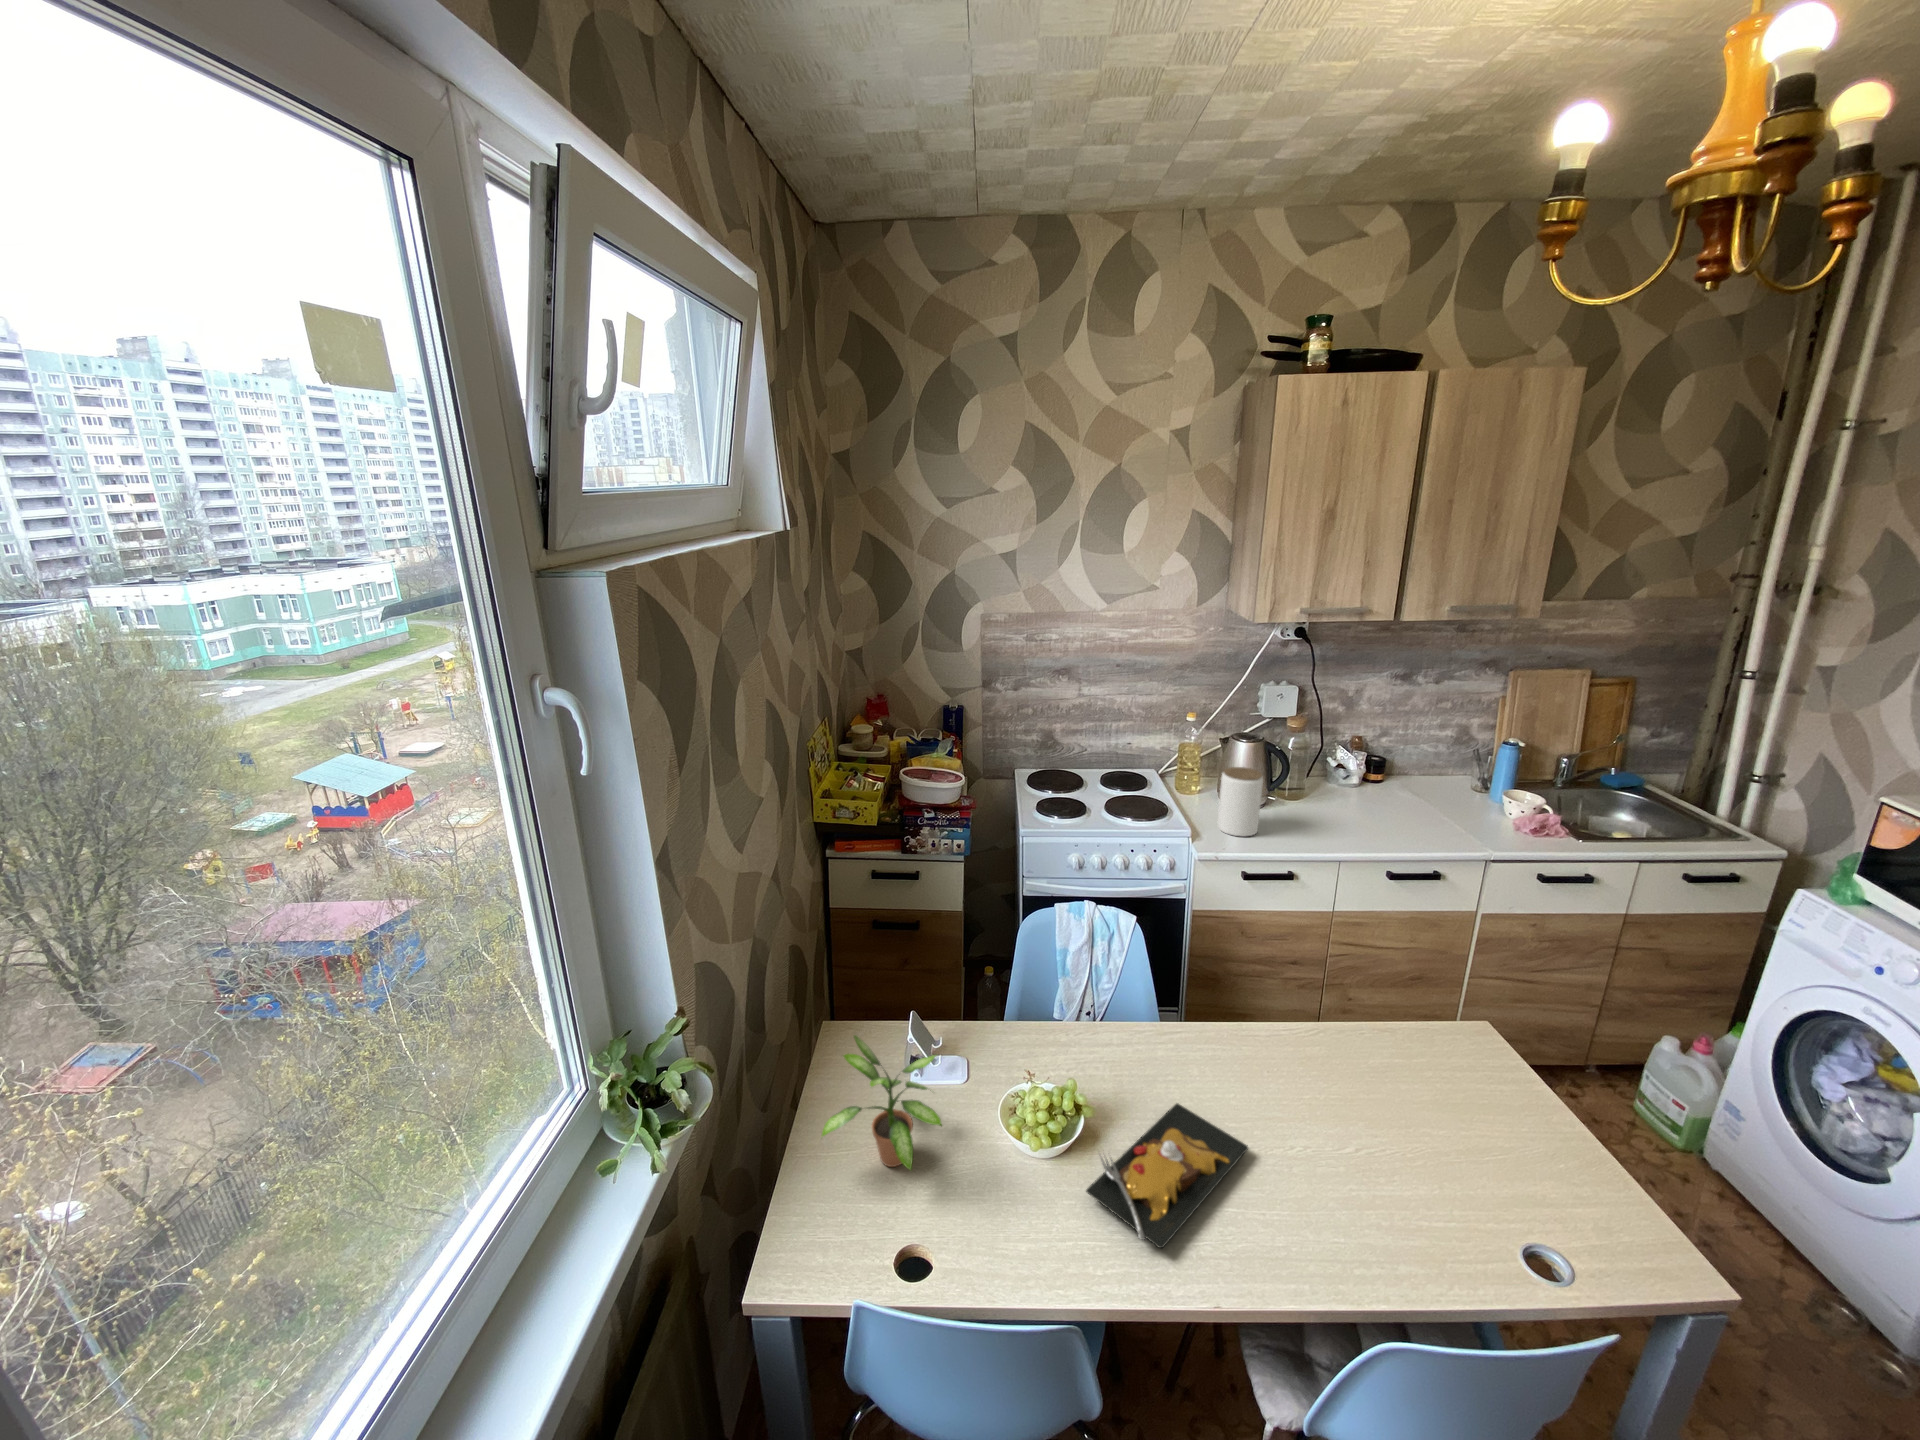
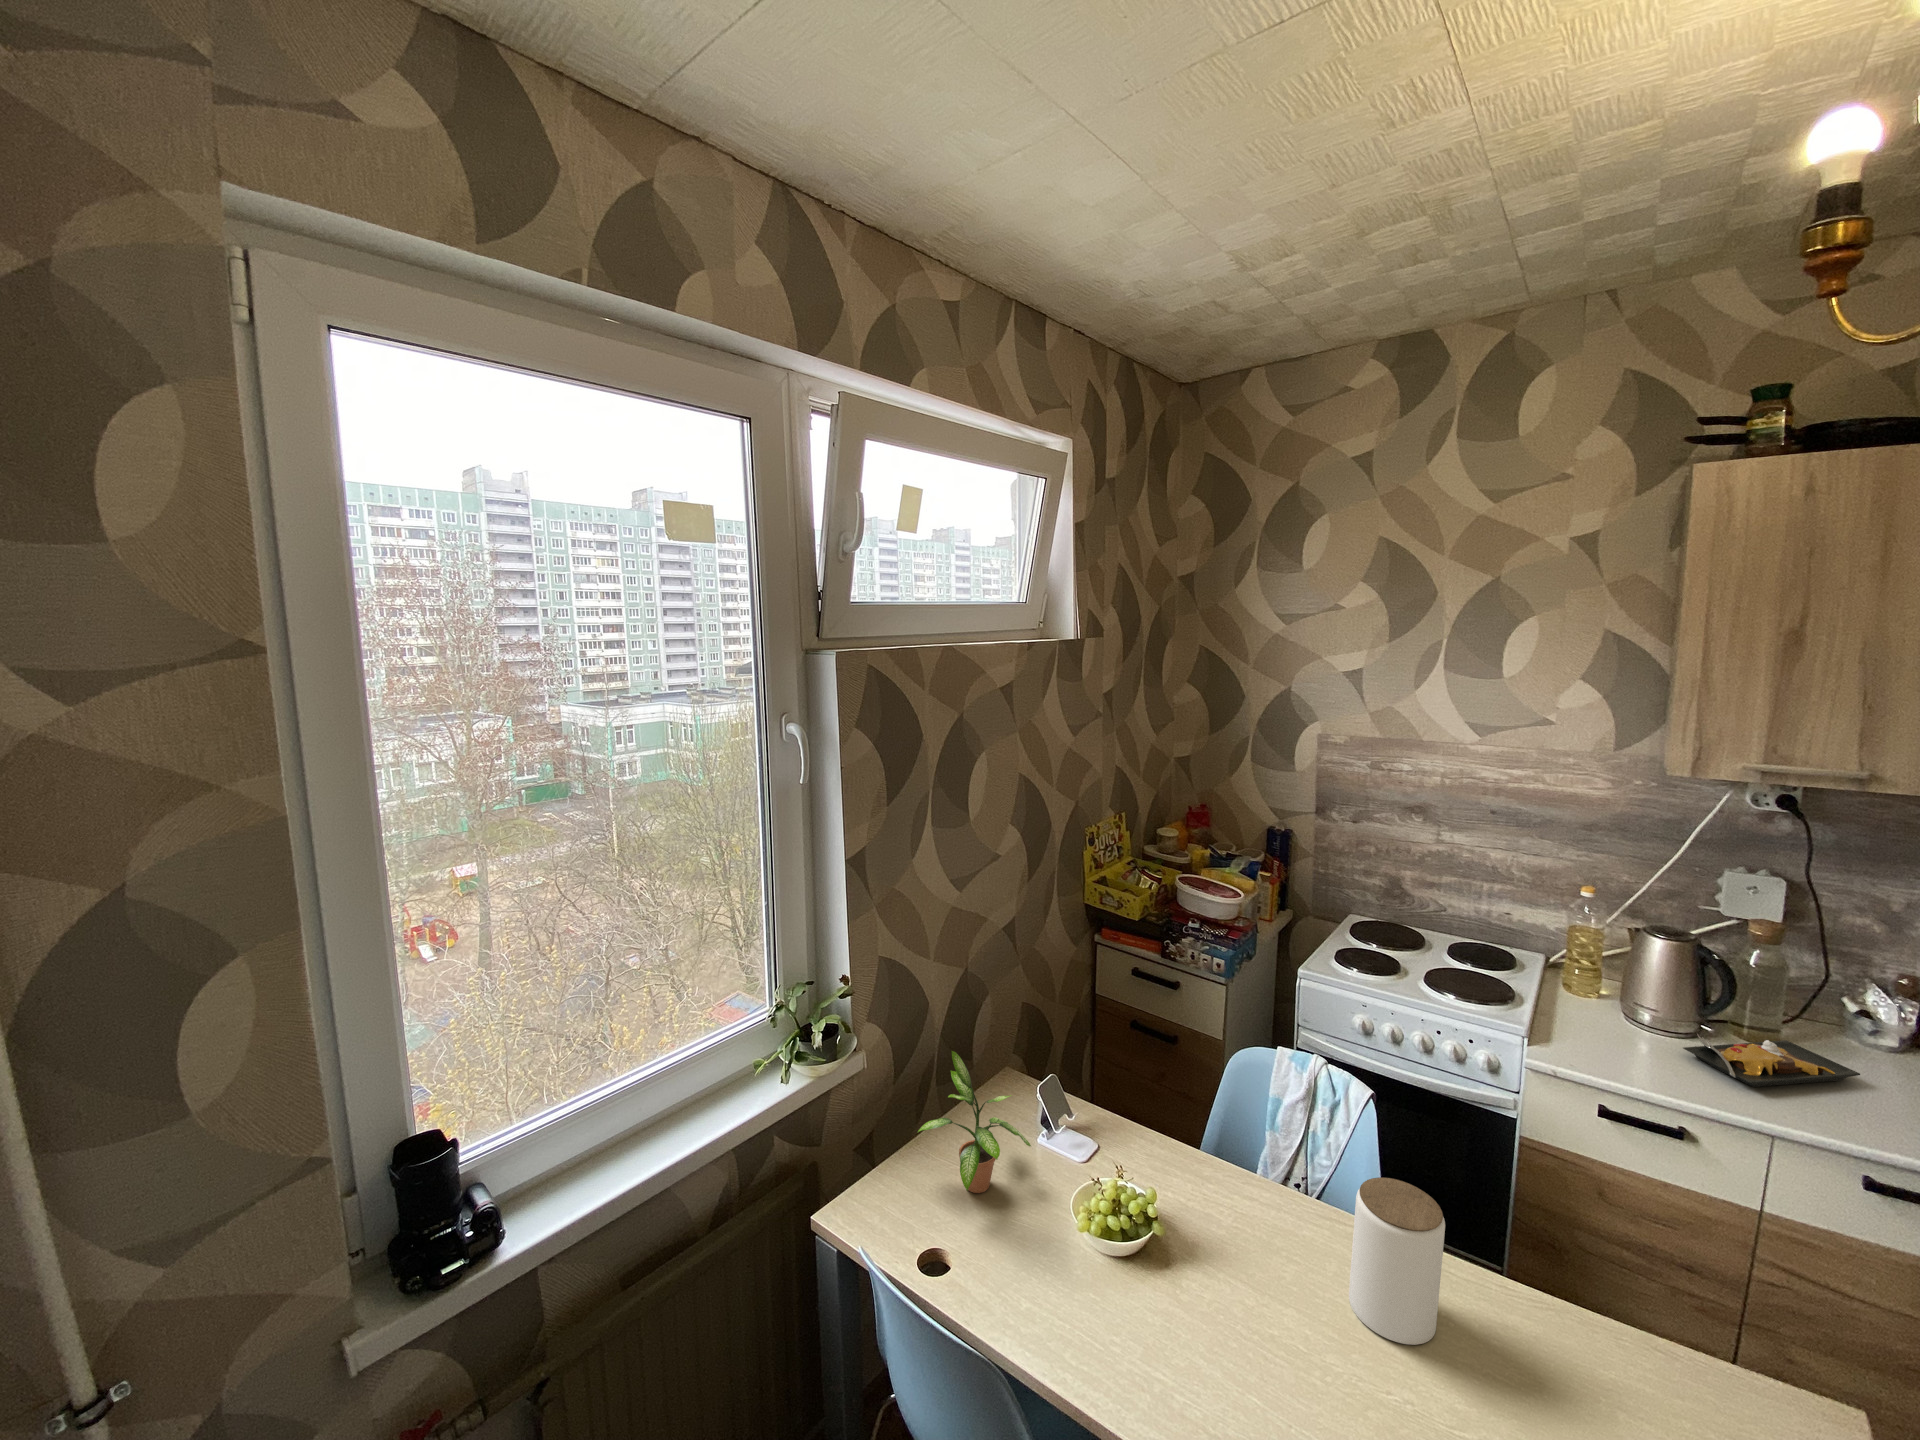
jar: present [1217,767,1263,836] -> present [1349,1178,1445,1345]
plate: present [1086,1104,1248,1248] -> present [1683,1034,1860,1087]

